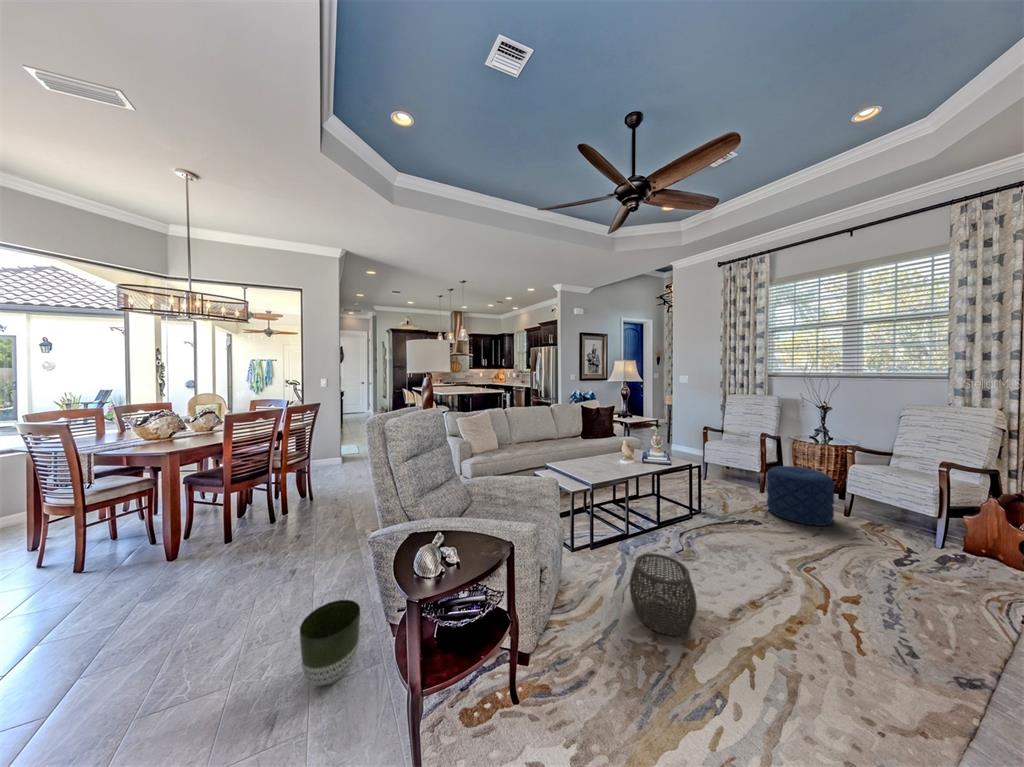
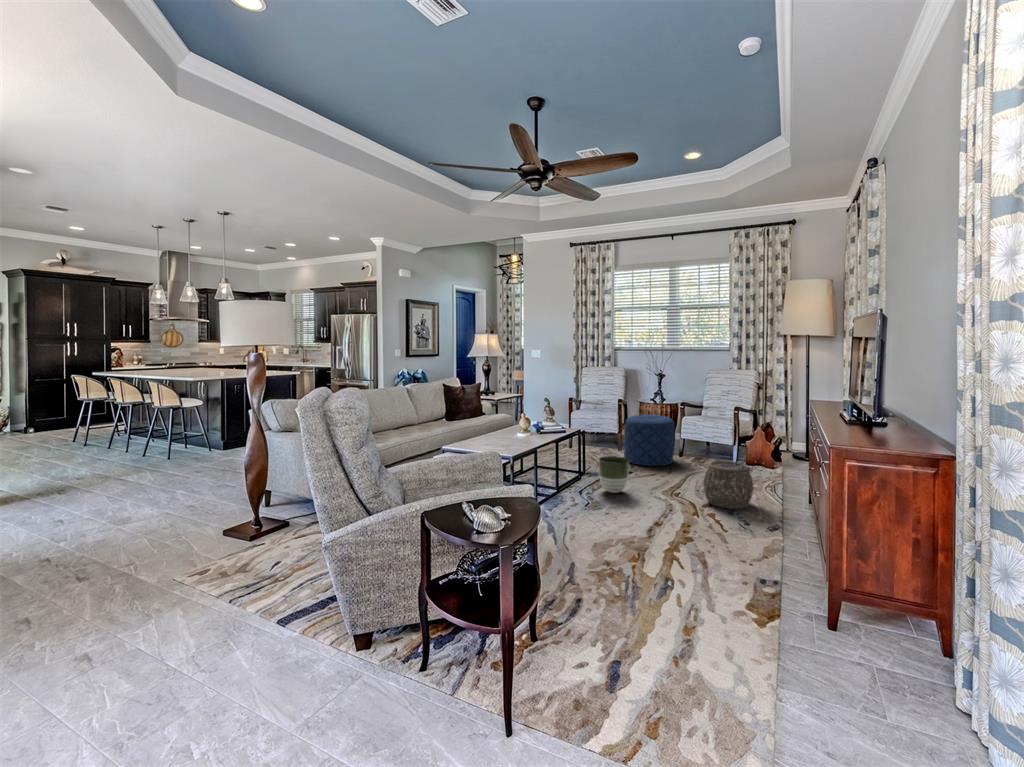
woven basket: present [629,553,697,636] -> present [704,461,753,509]
planter: present [300,600,360,686] -> present [599,456,629,493]

